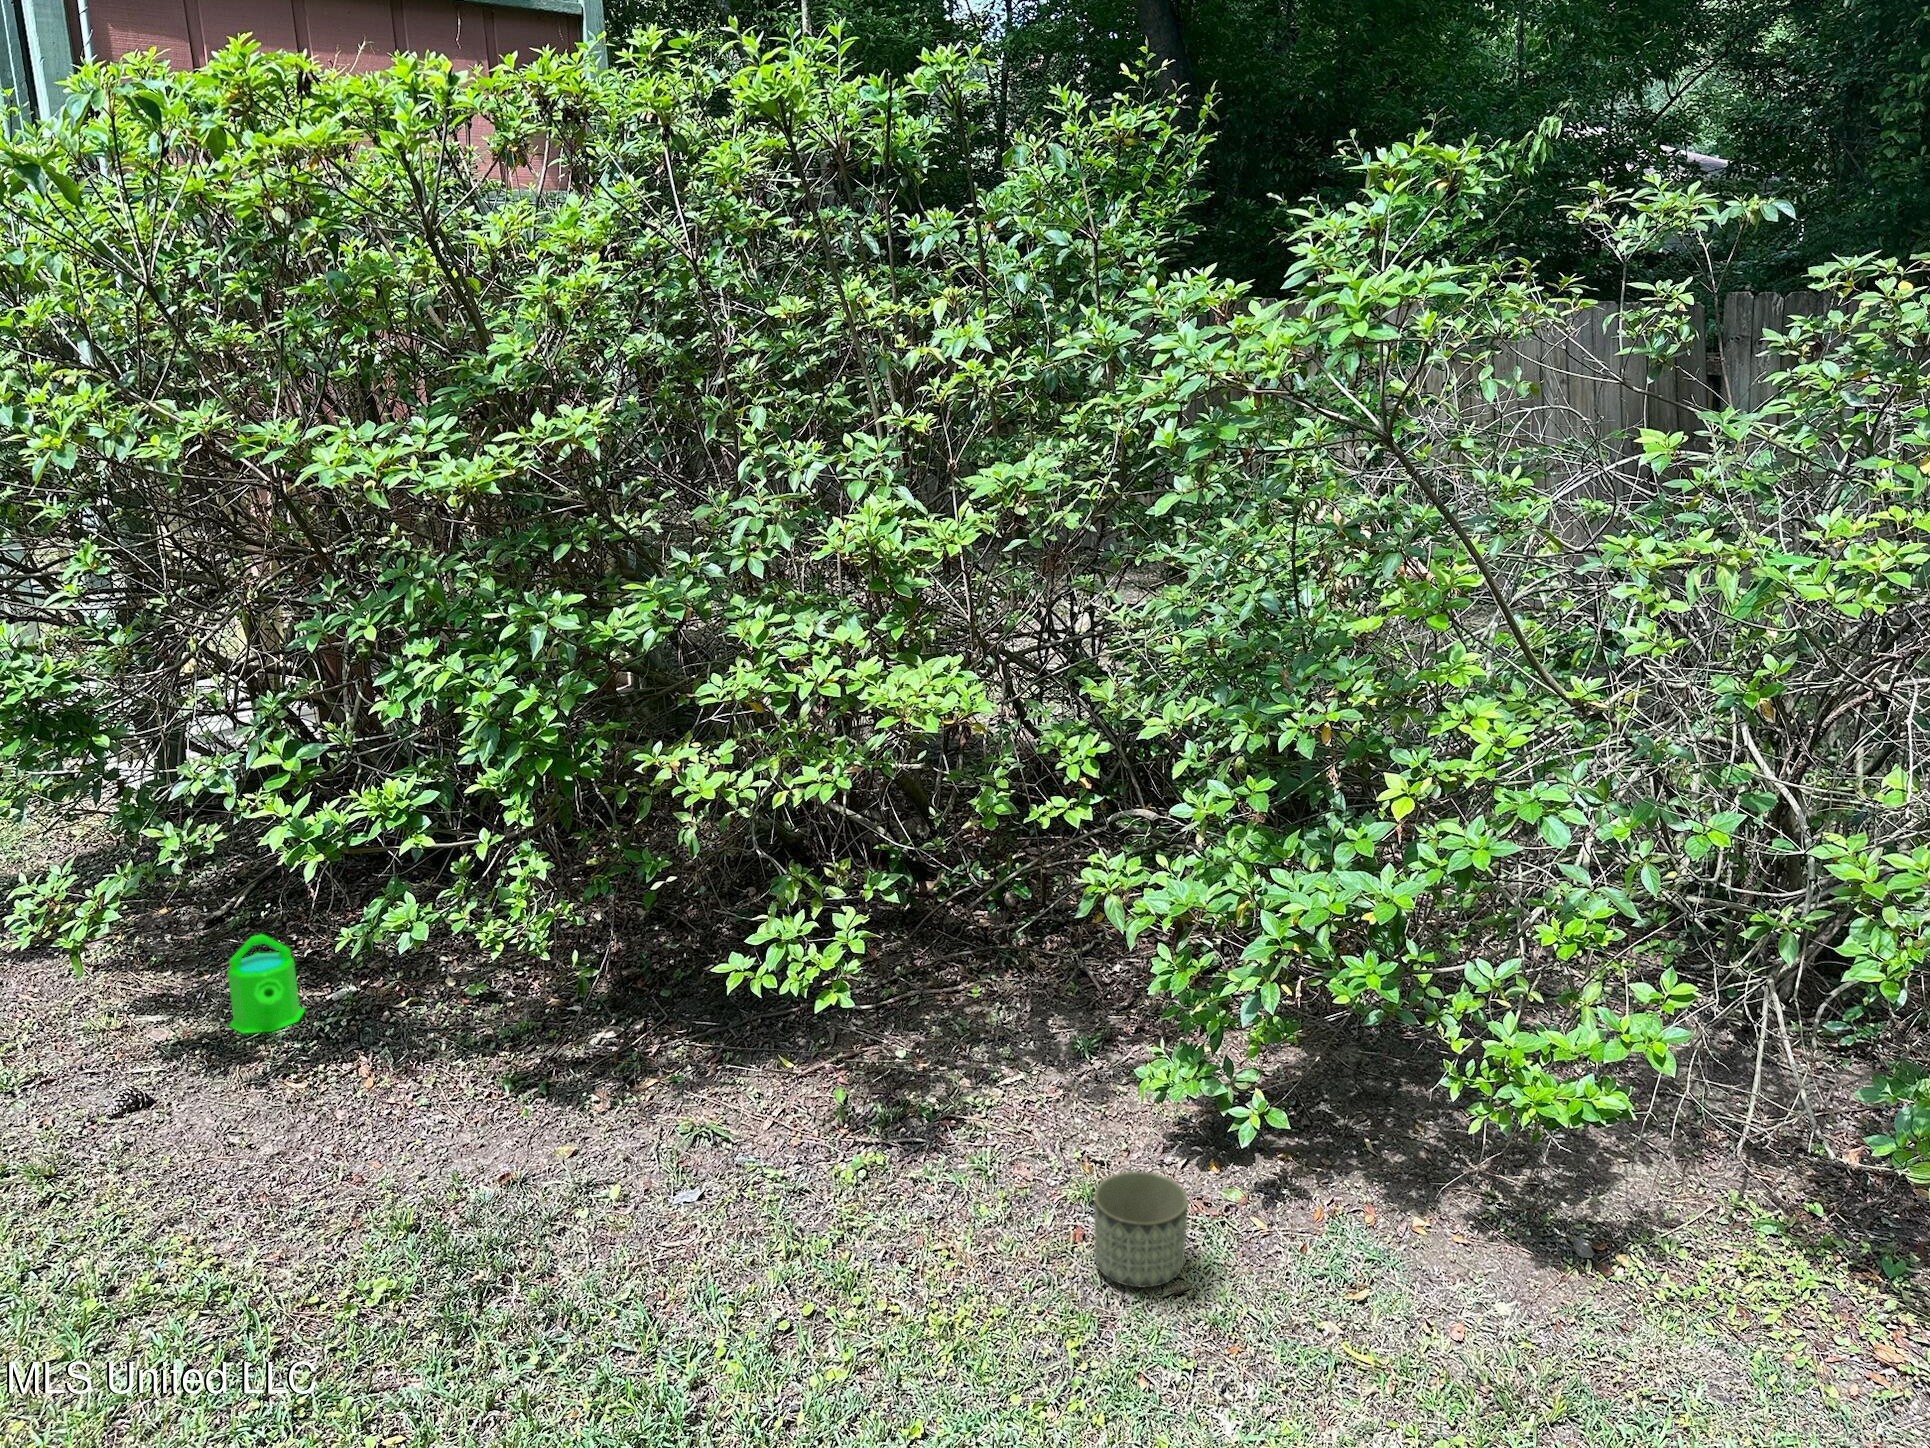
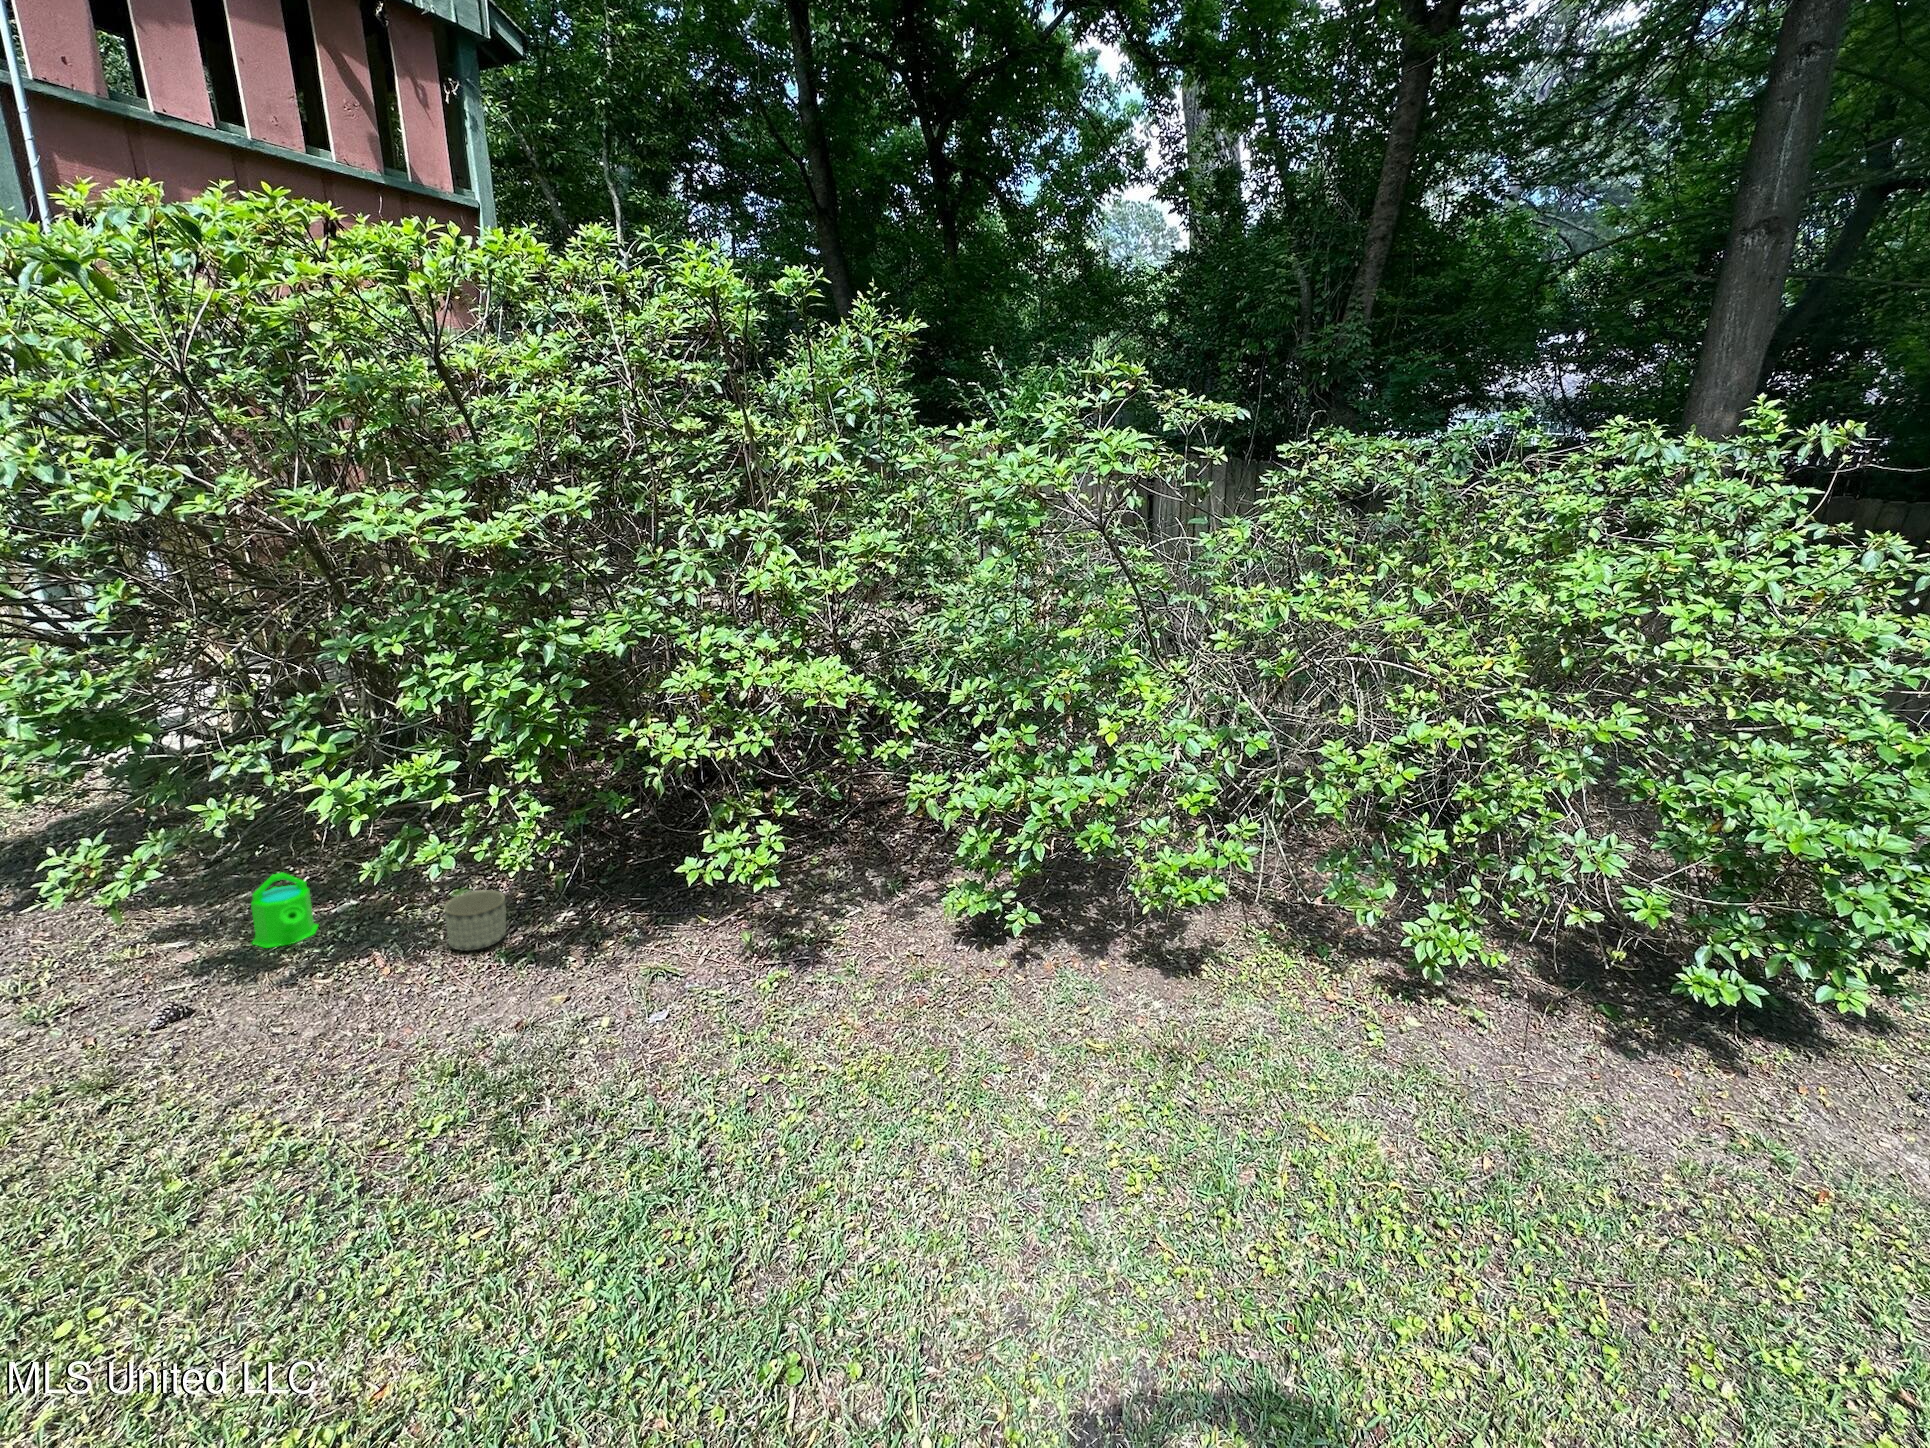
planter: present [1094,1171,1188,1287] -> present [444,890,506,951]

